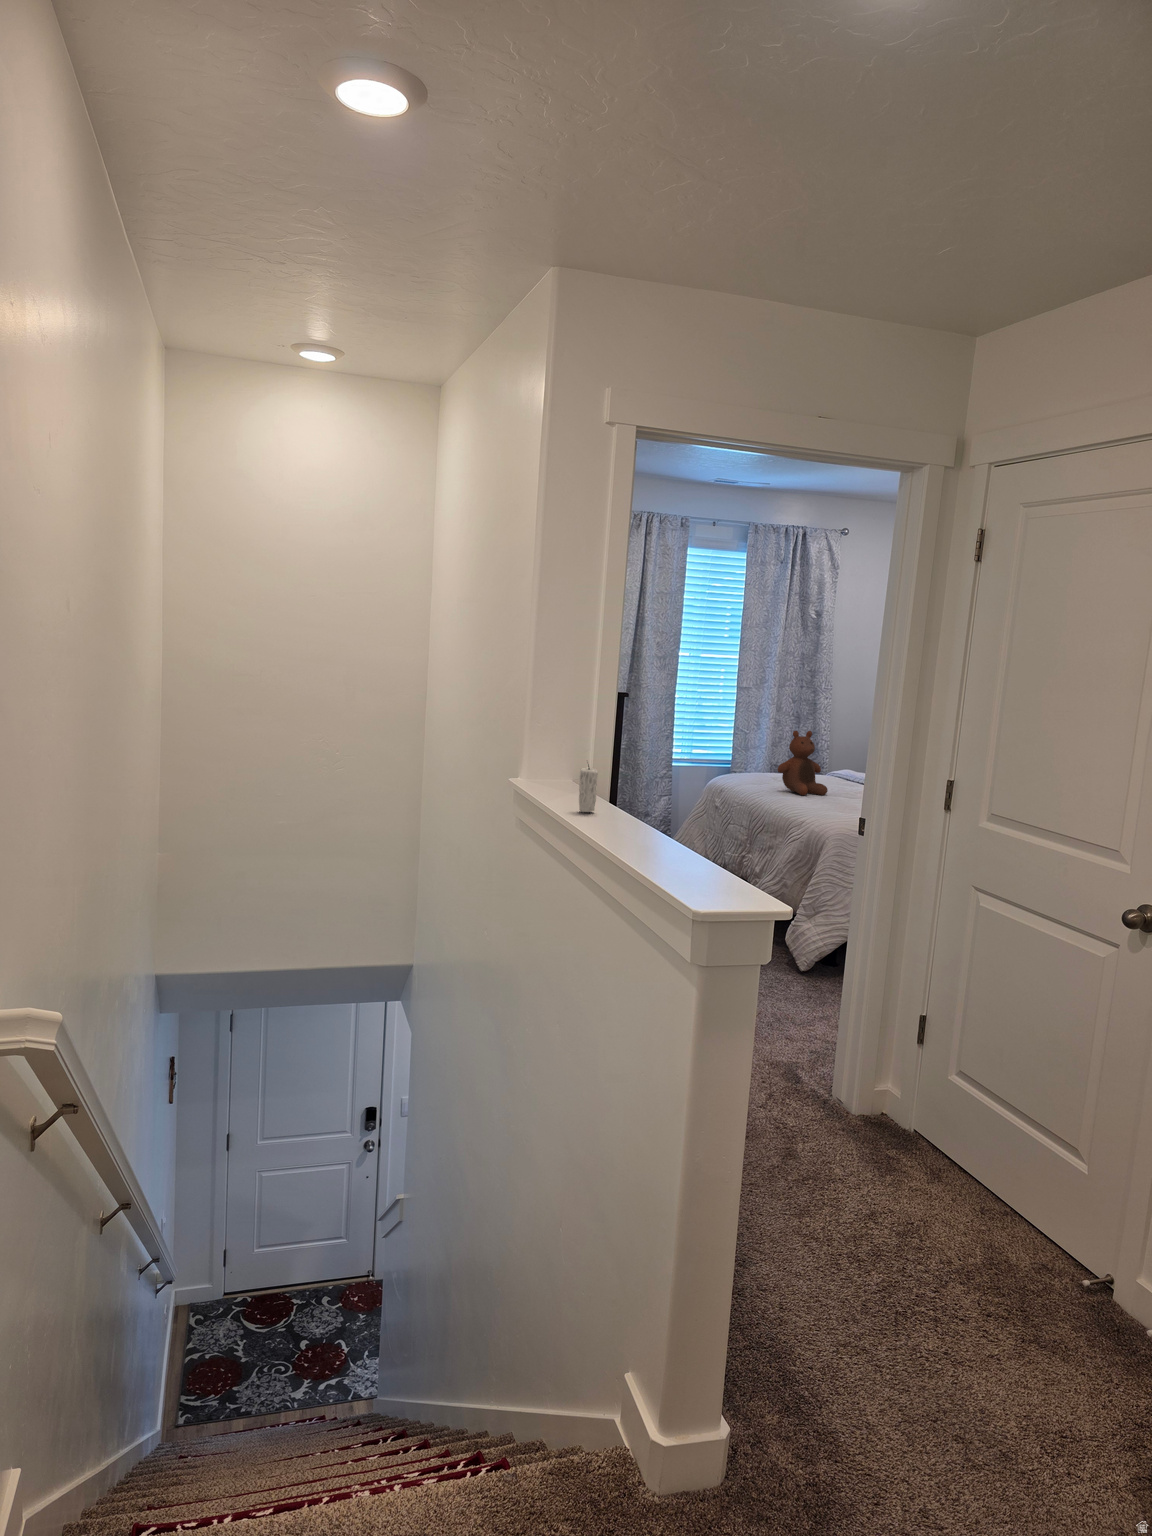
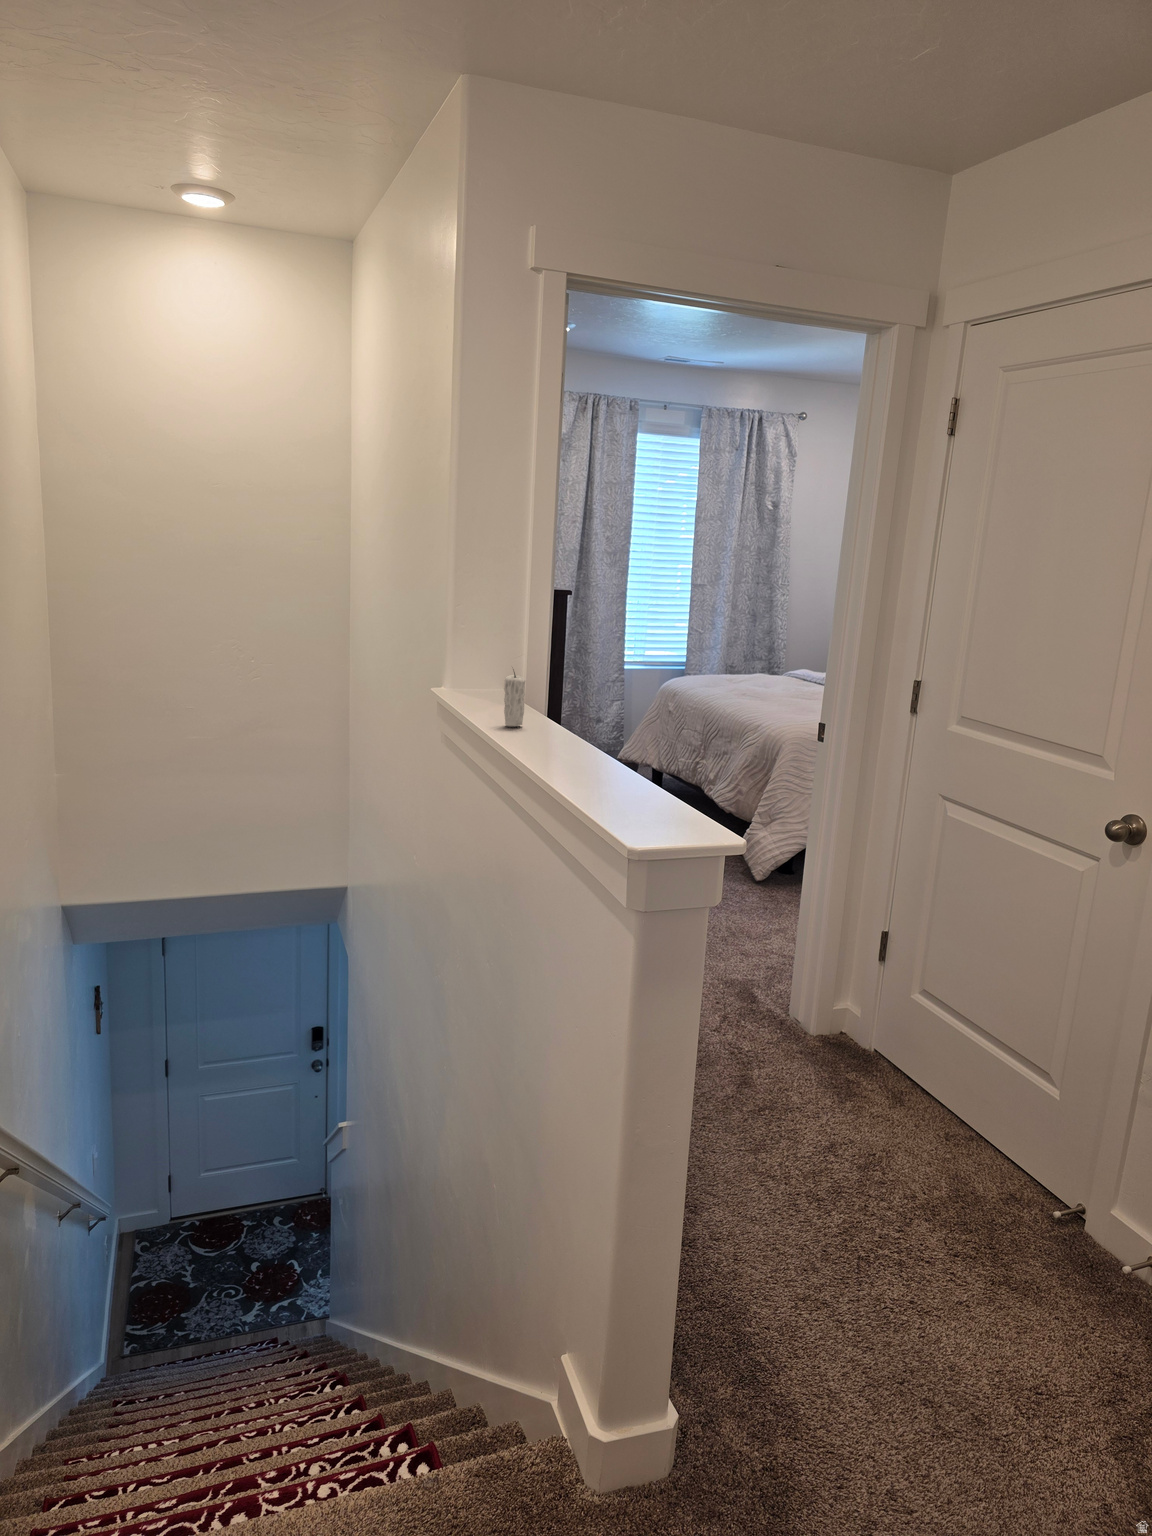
stuffed bear: present [778,731,828,795] -> none [733,628,785,696]

